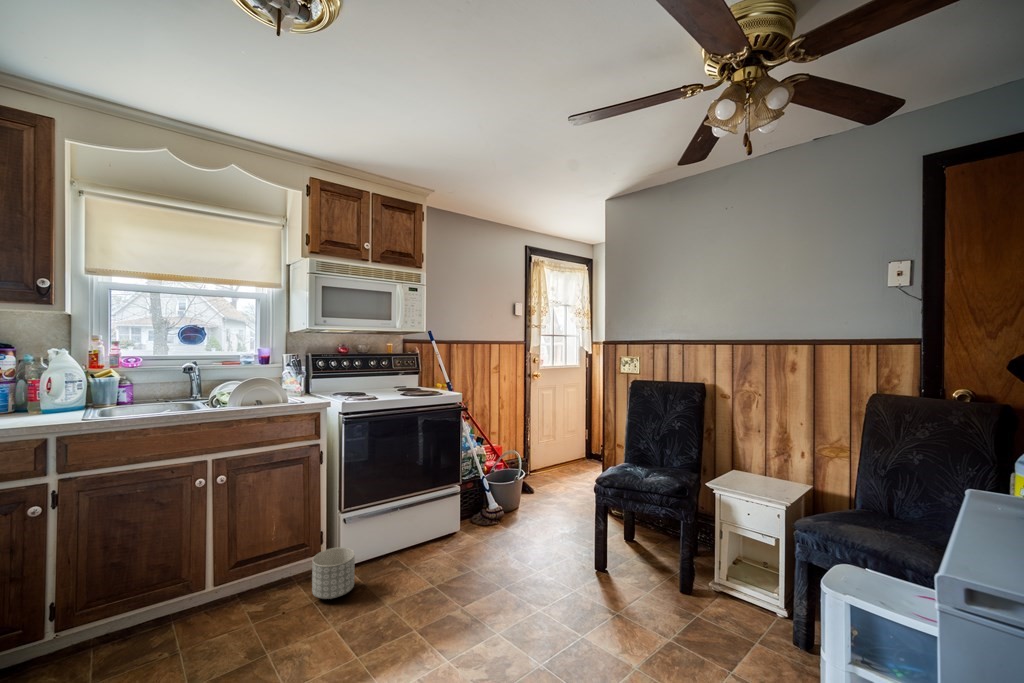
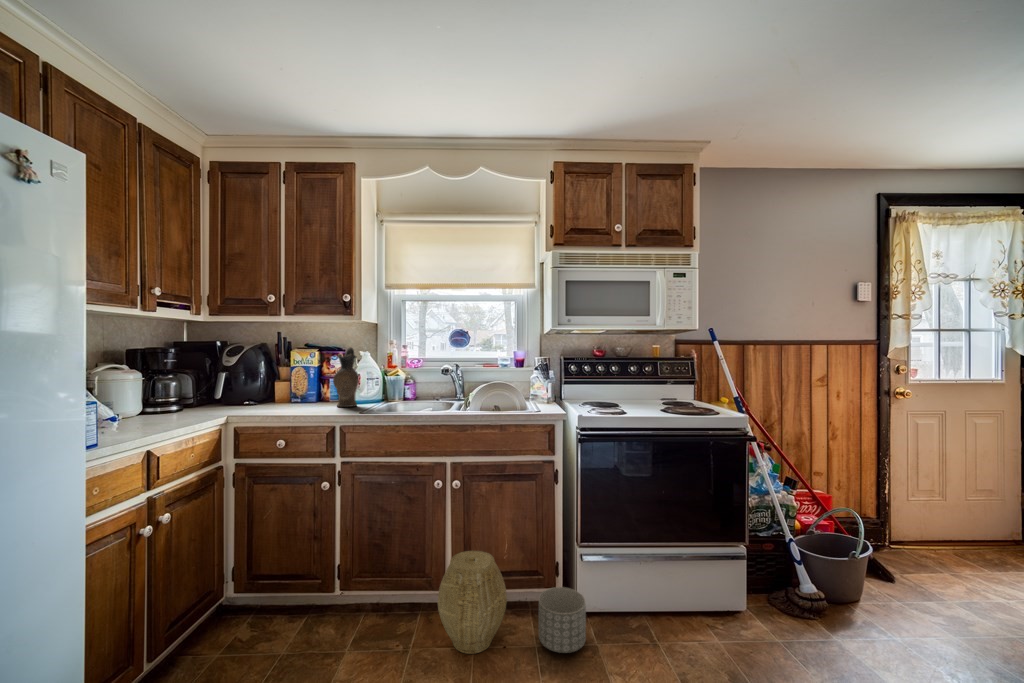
ceramic pitcher: none [21,344,64,418] -> present [333,347,359,407]
woven basket: none [207,537,282,633] -> present [438,551,507,654]

